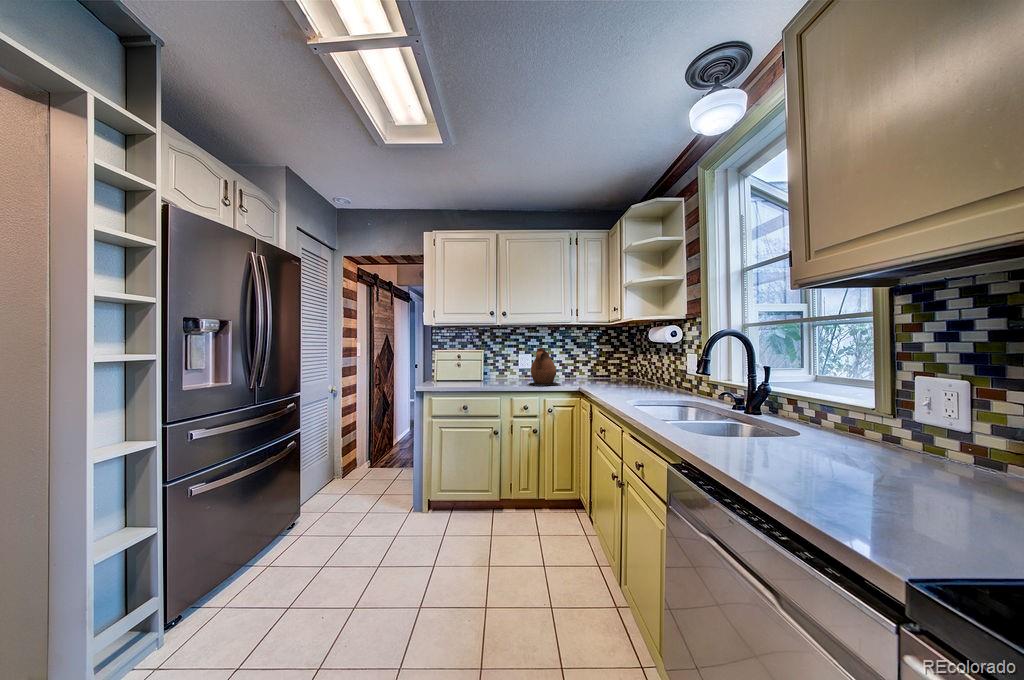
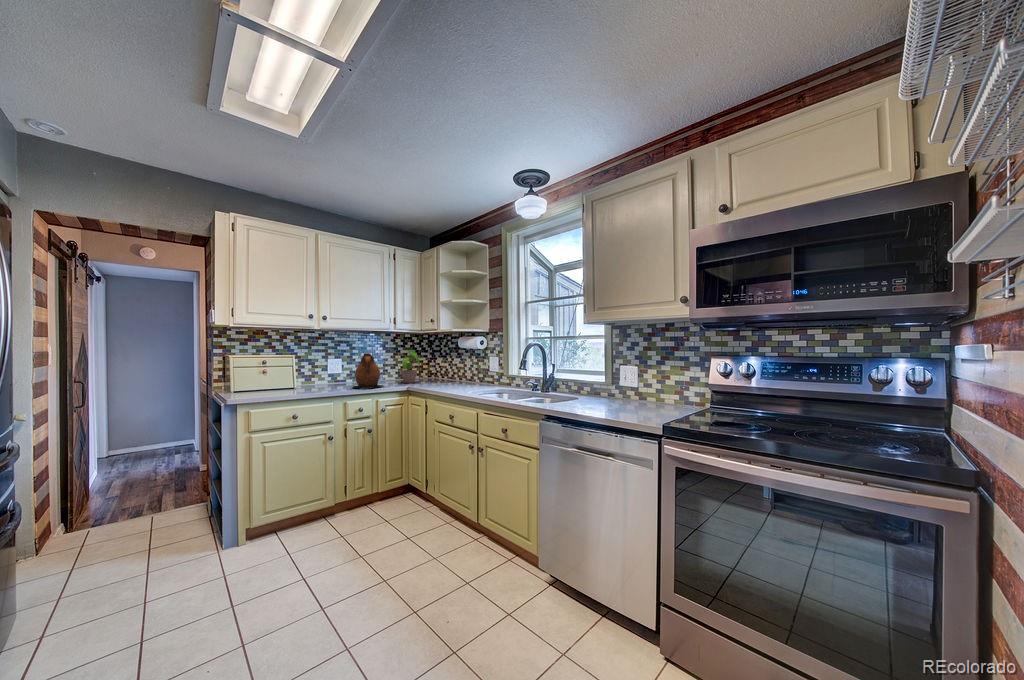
potted plant: none [577,345,616,383] -> present [401,350,420,383]

